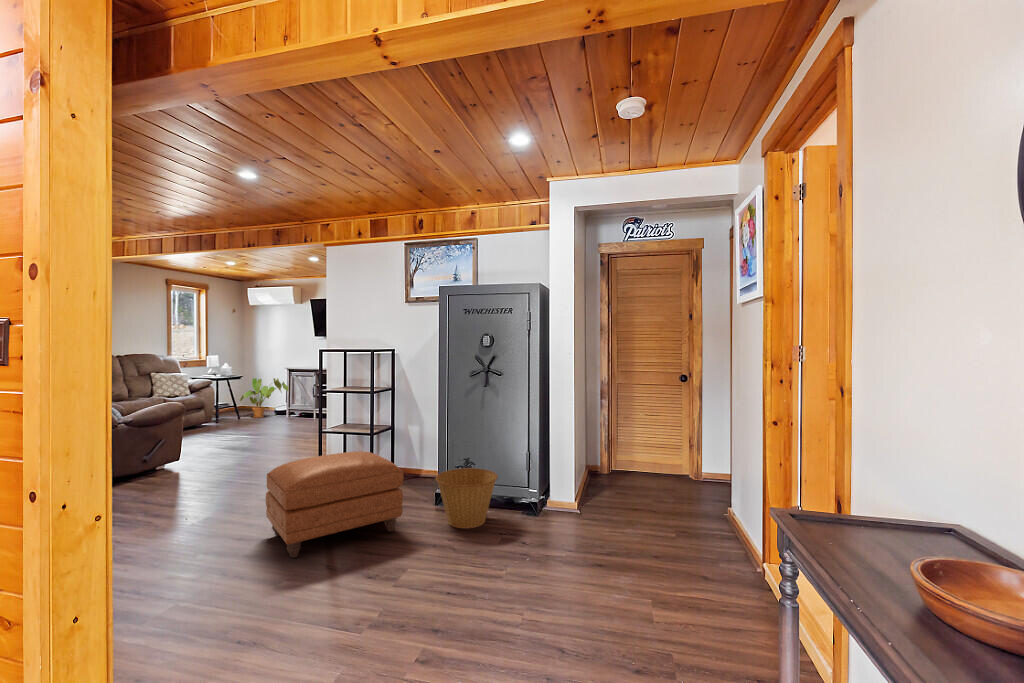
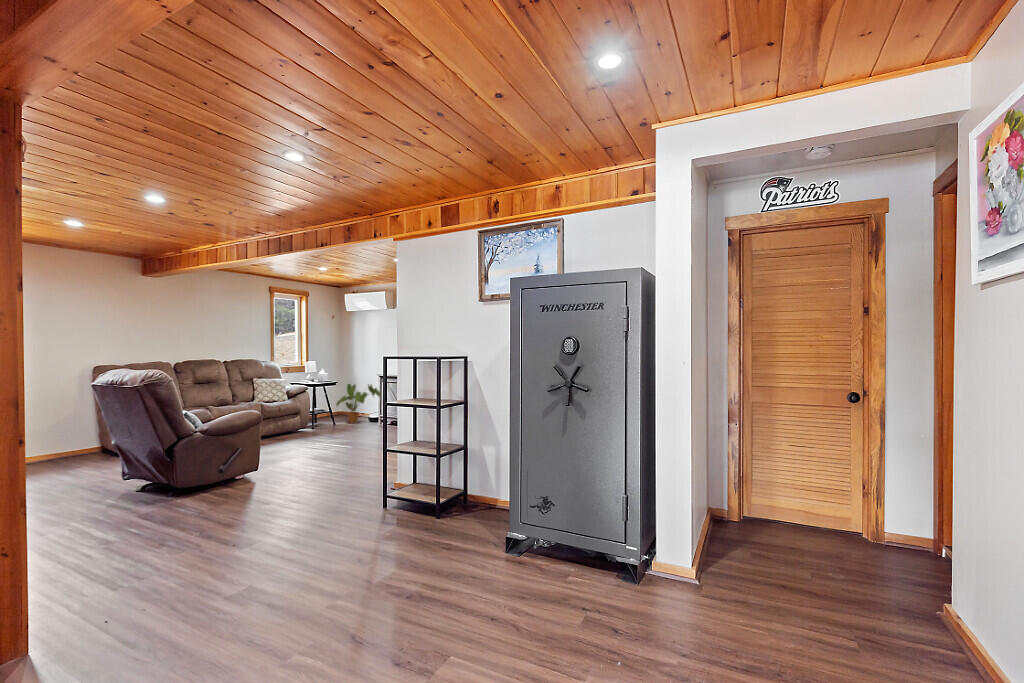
ottoman: present [266,451,404,558] -> none [298,482,458,625]
basket: present [436,468,498,528] -> none [501,512,584,599]

